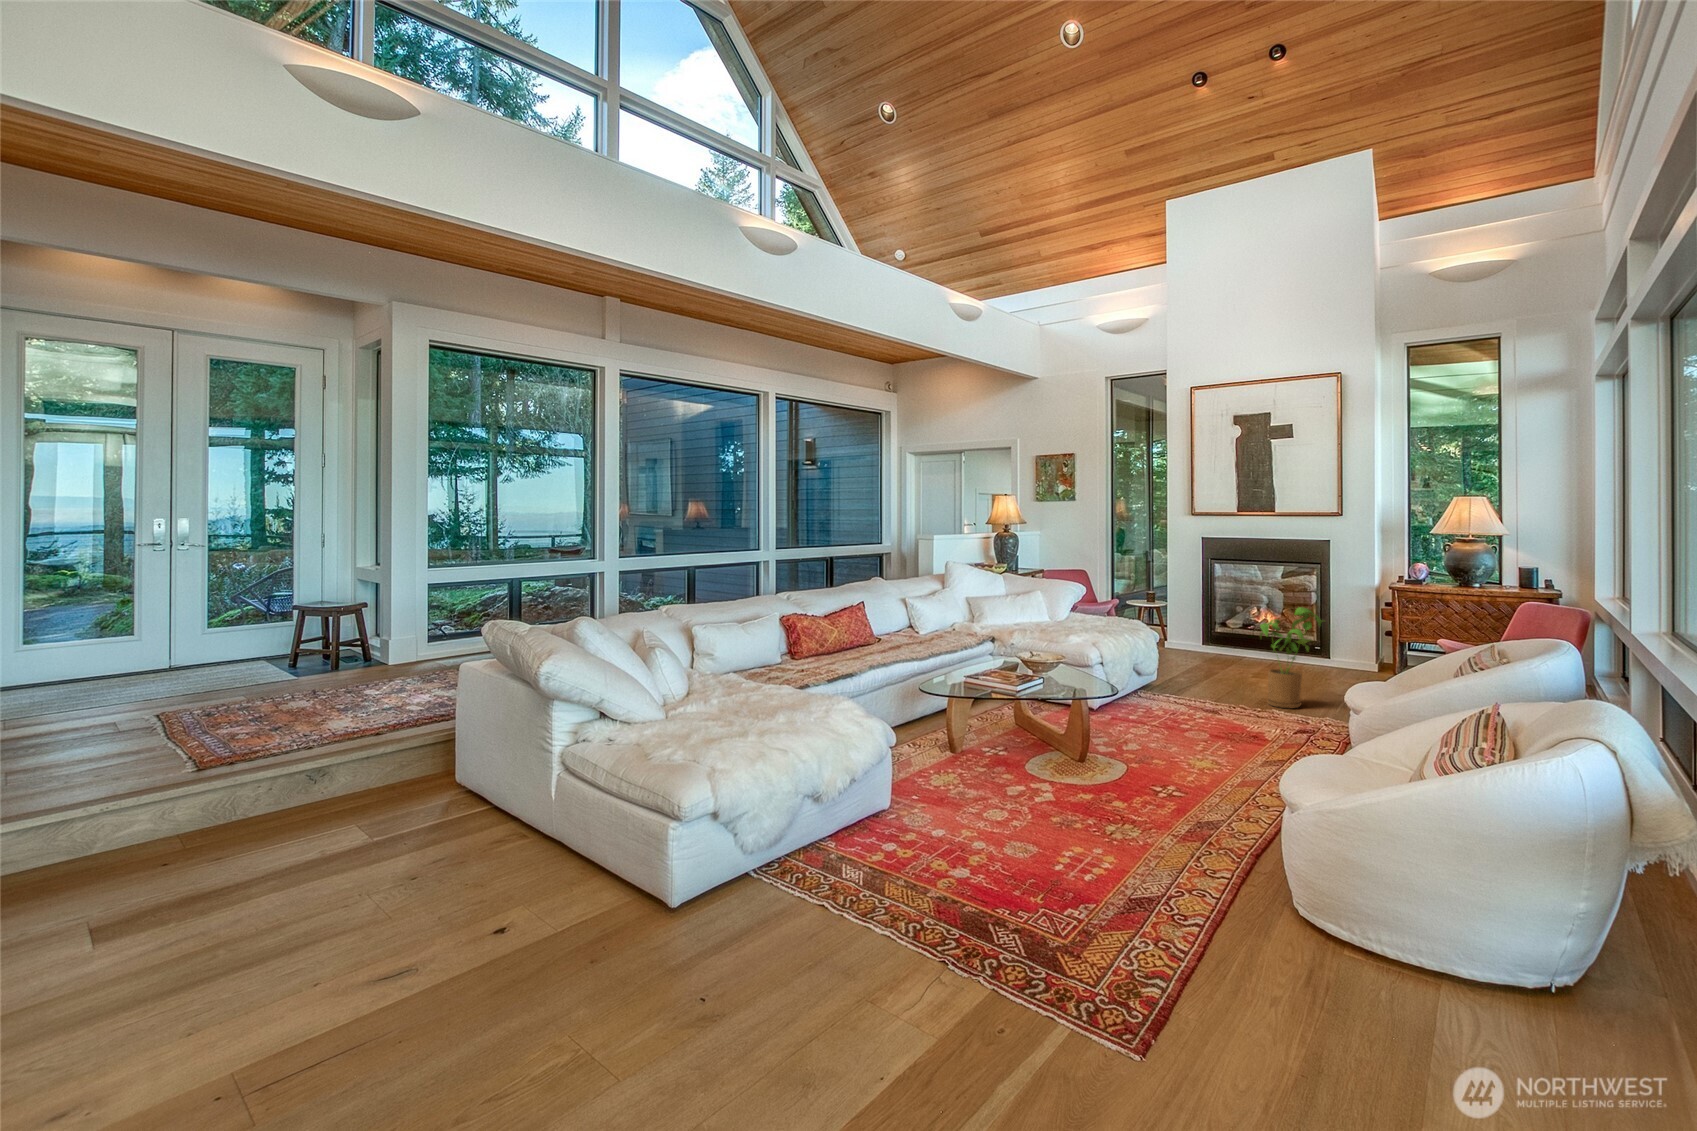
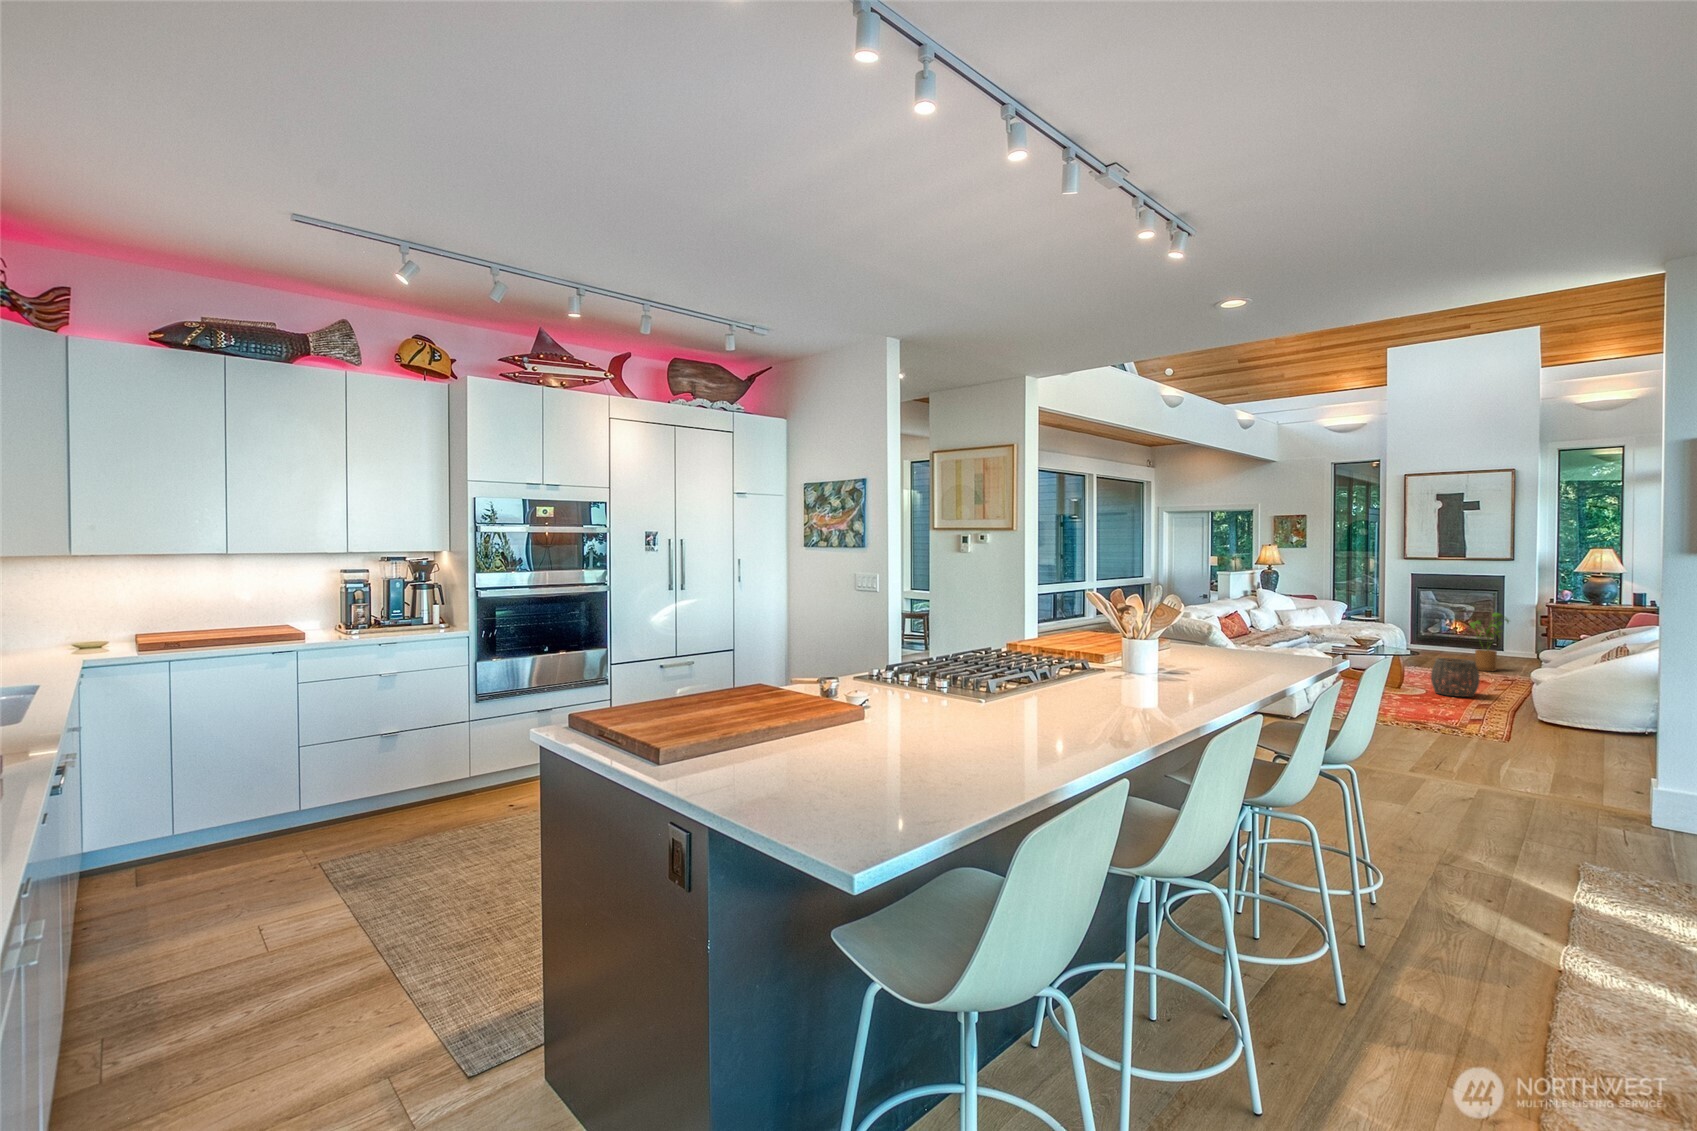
woven basket: none [1143,720,1236,811] -> present [1431,658,1480,697]

